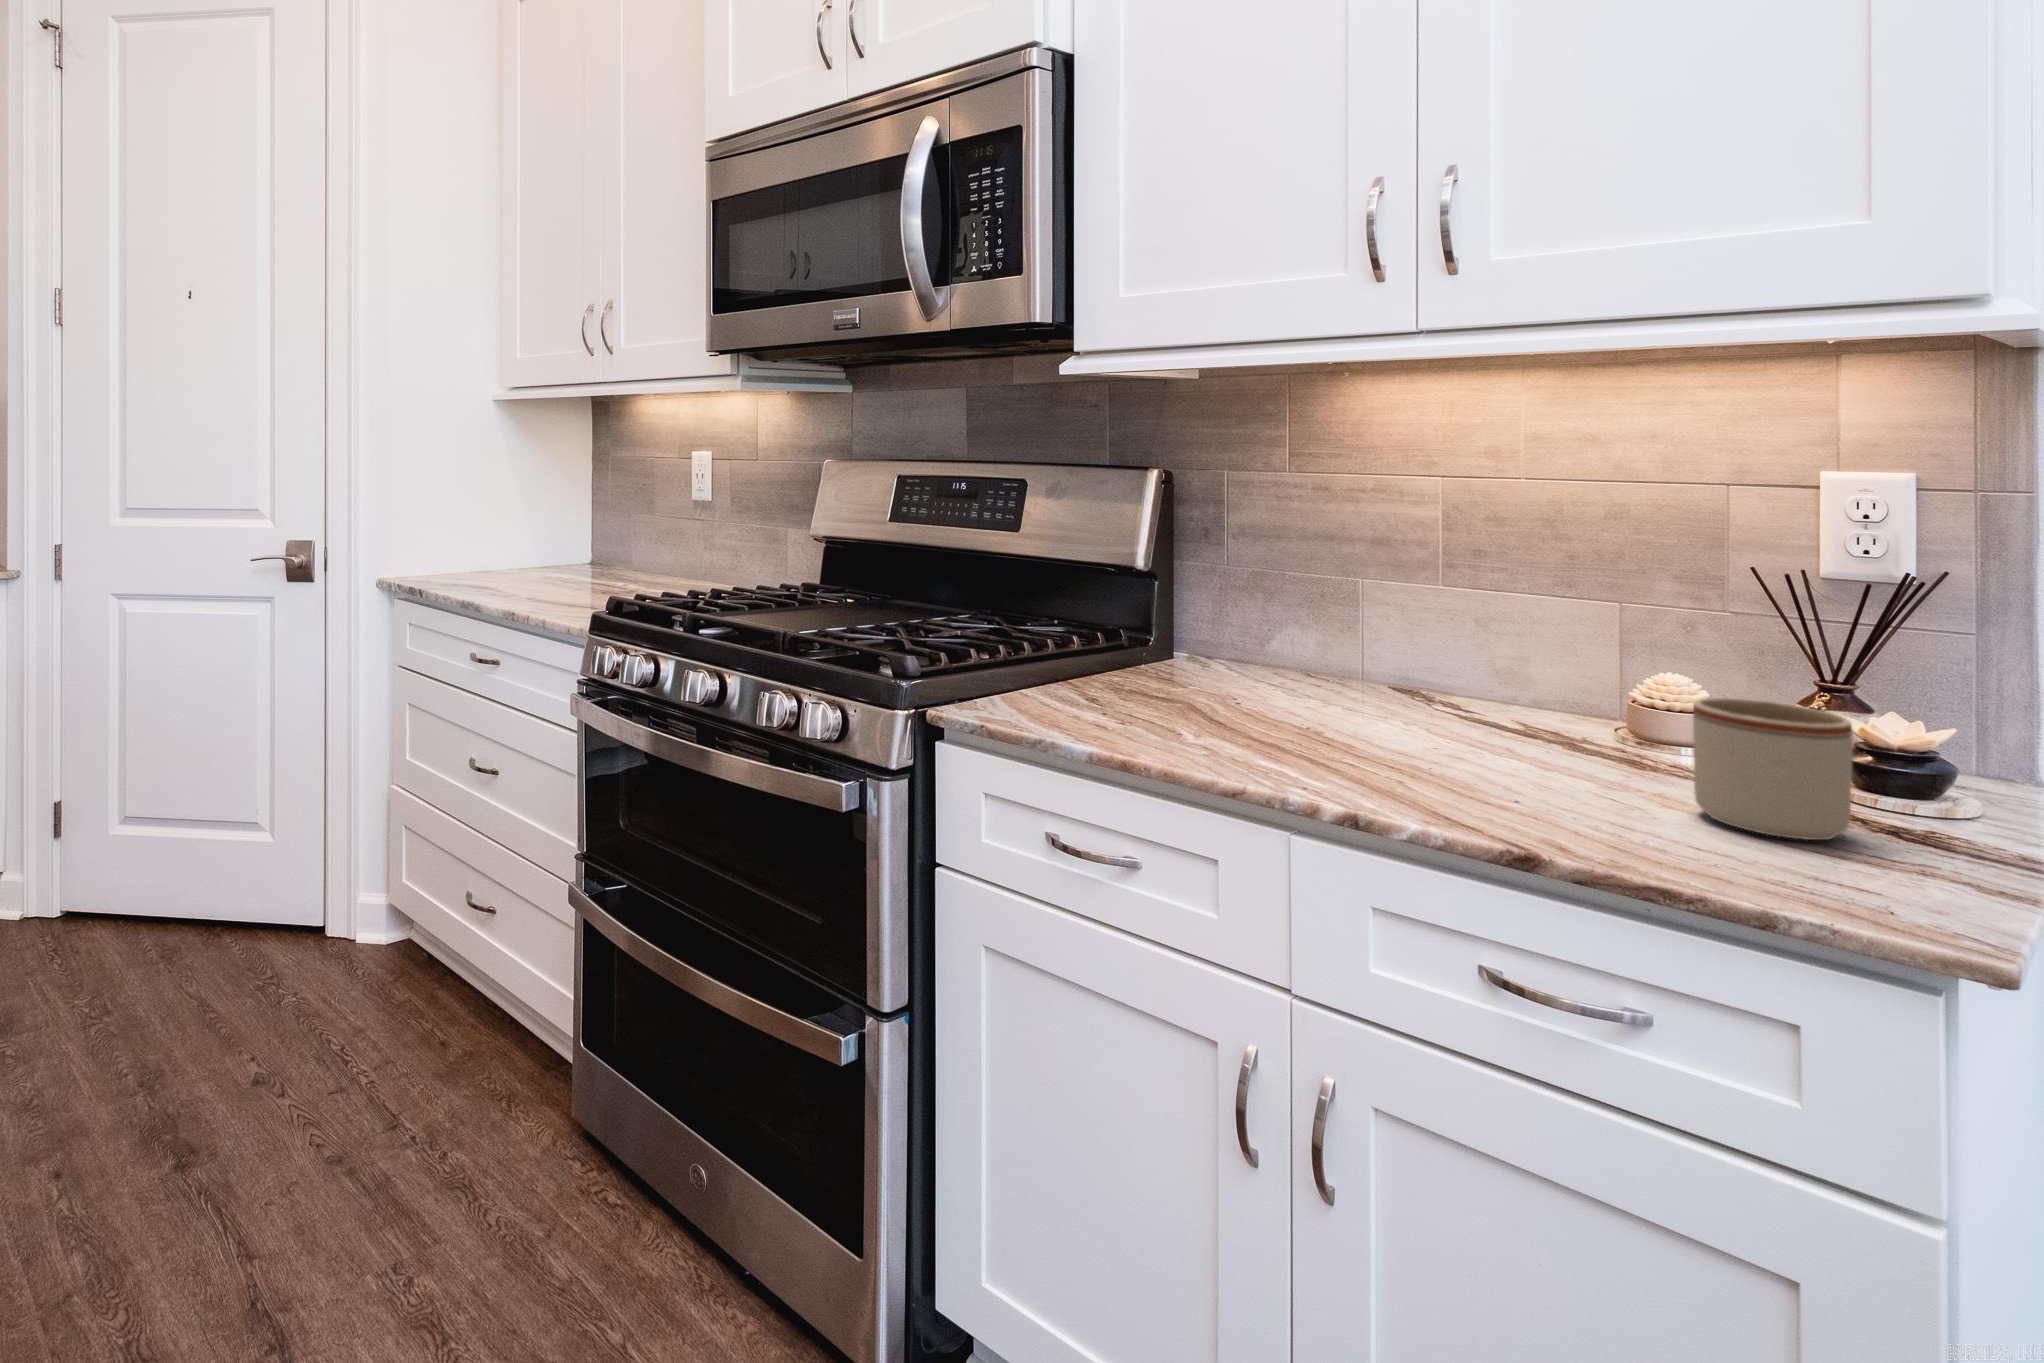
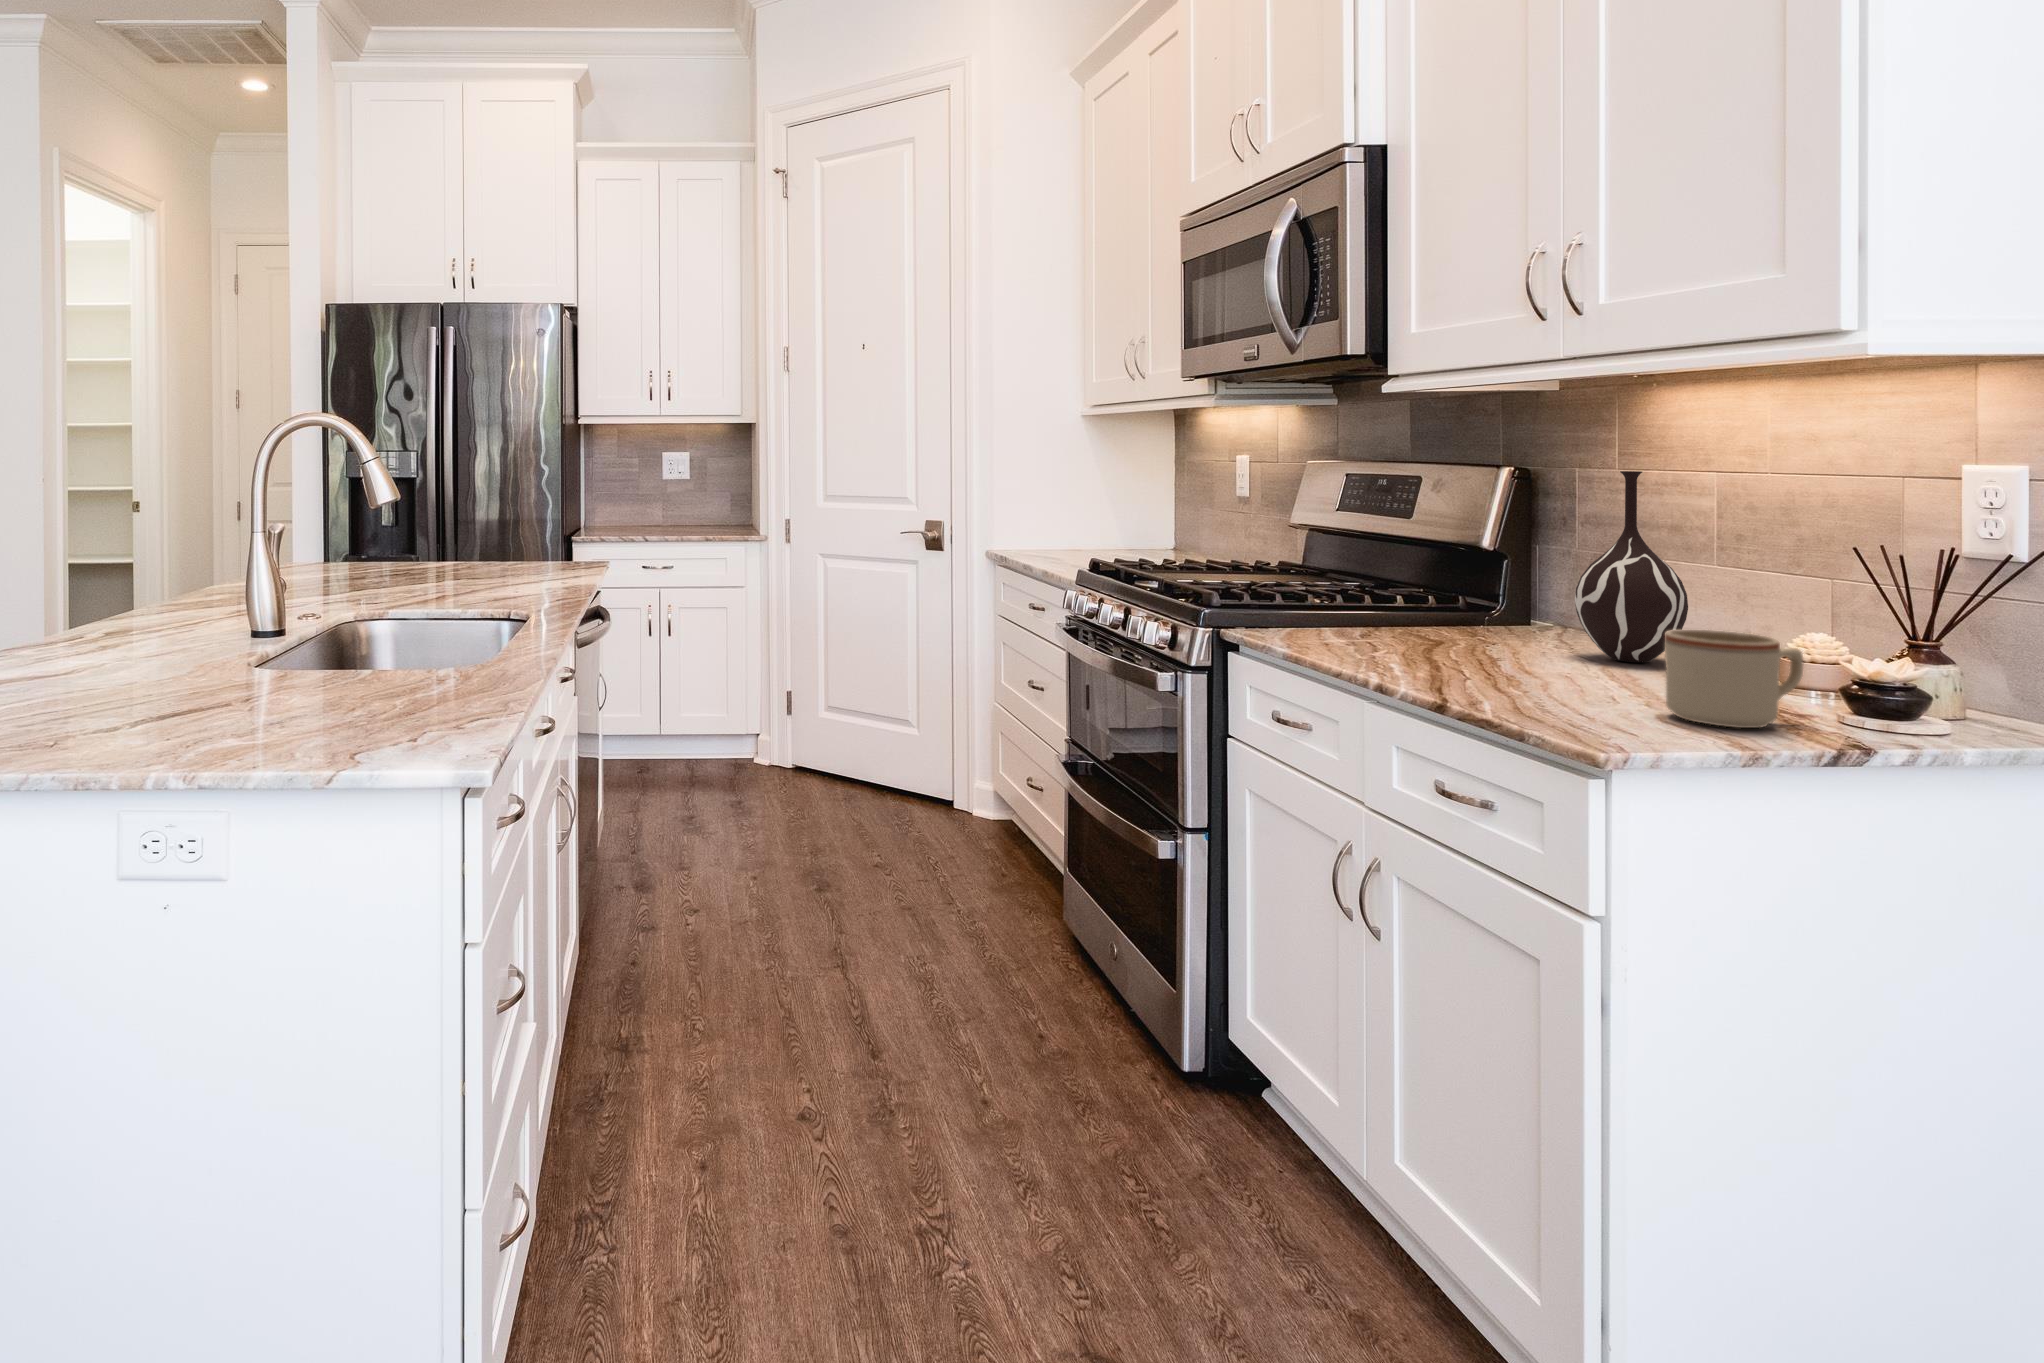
vase: none [1328,481,1454,714] -> present [1575,471,1688,663]

